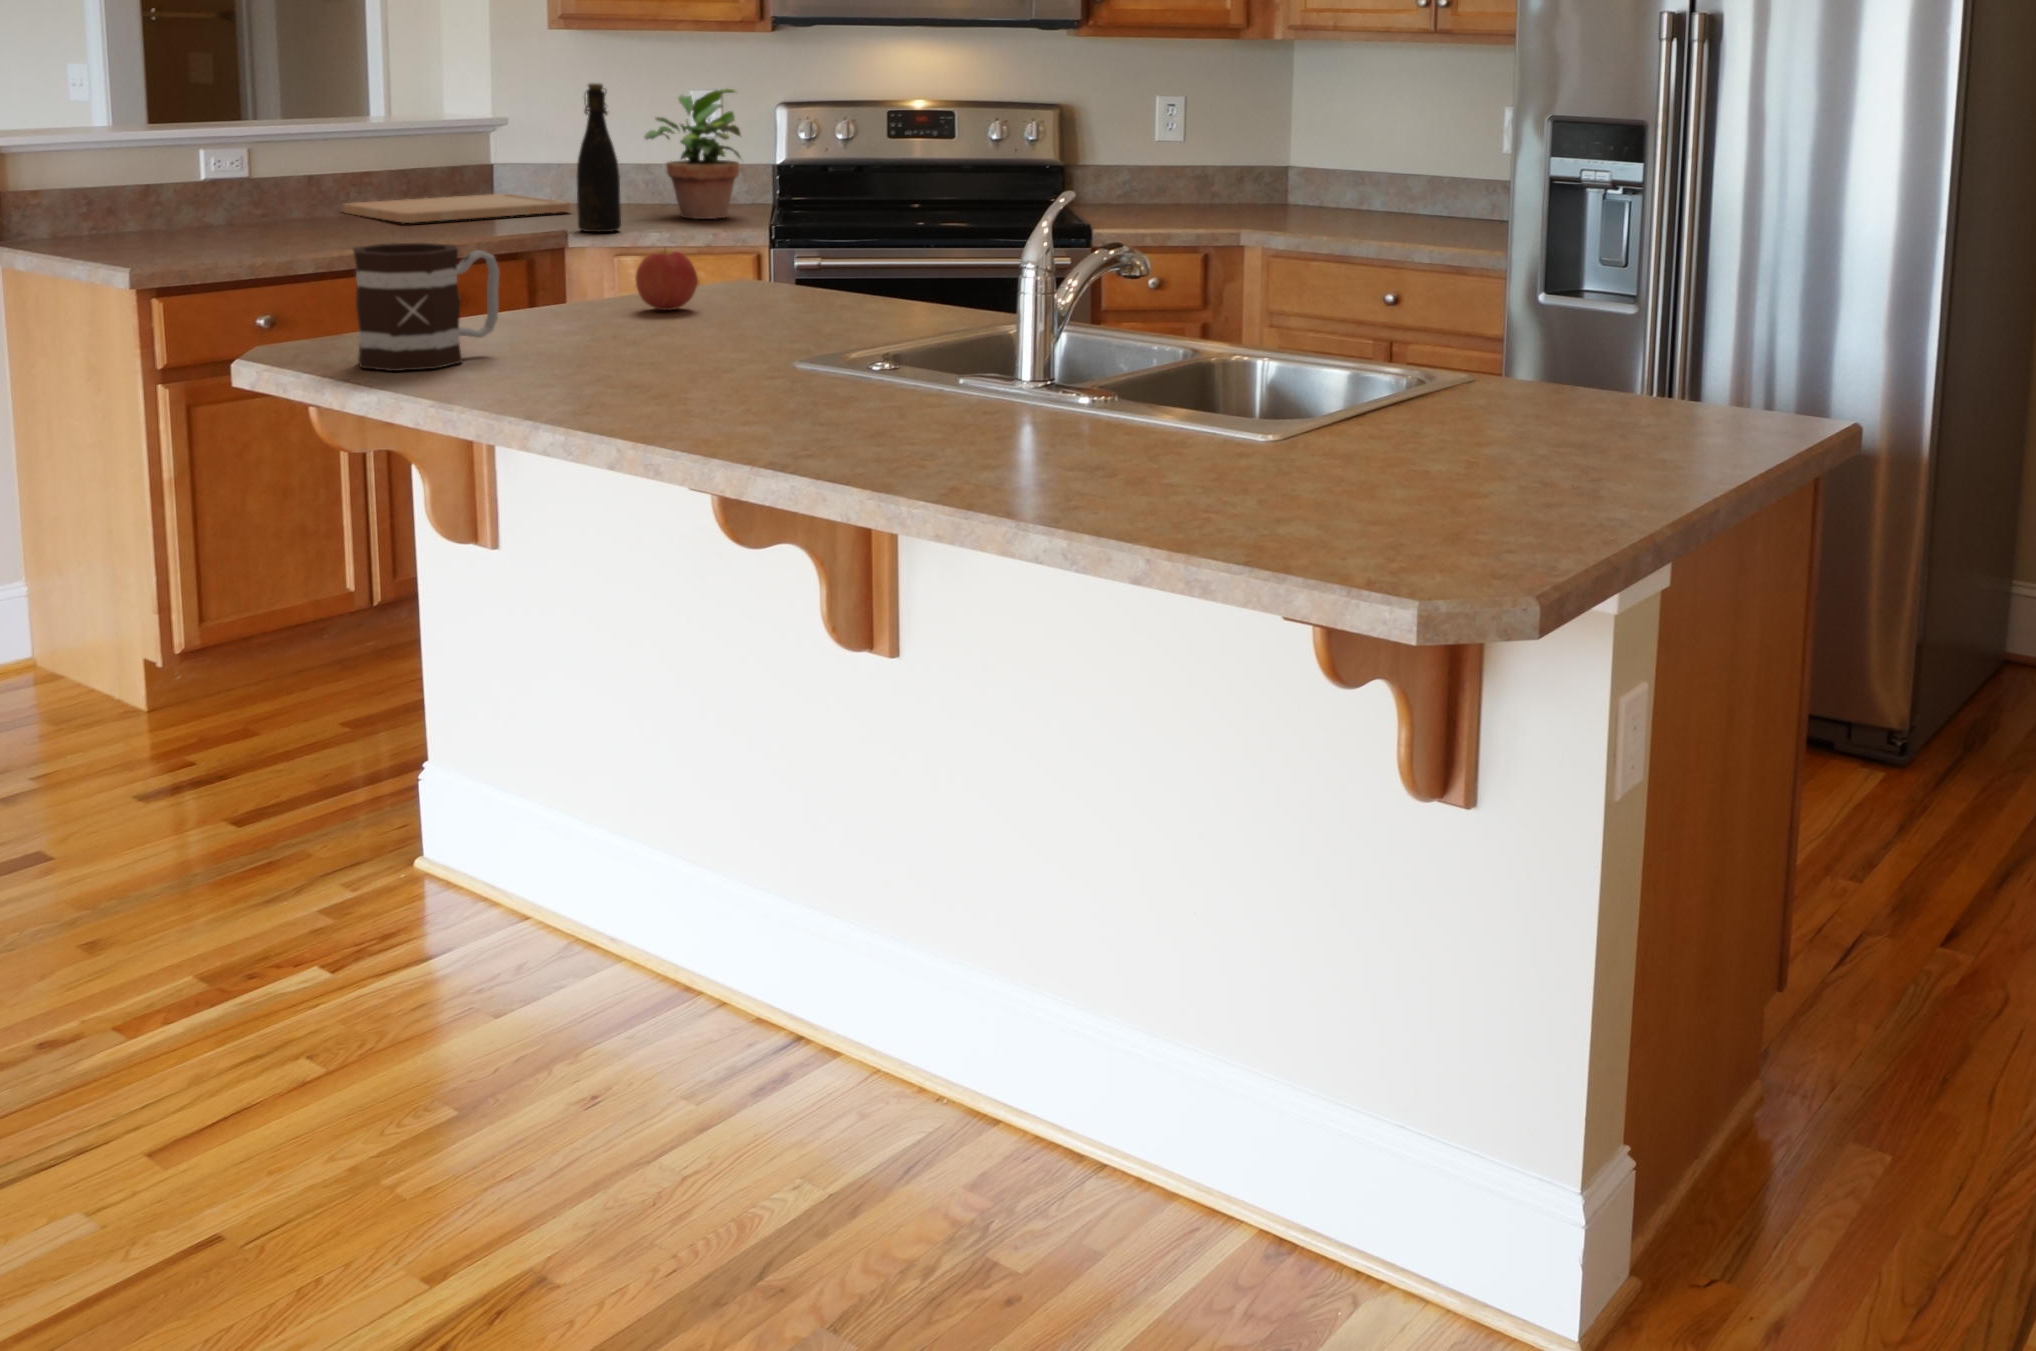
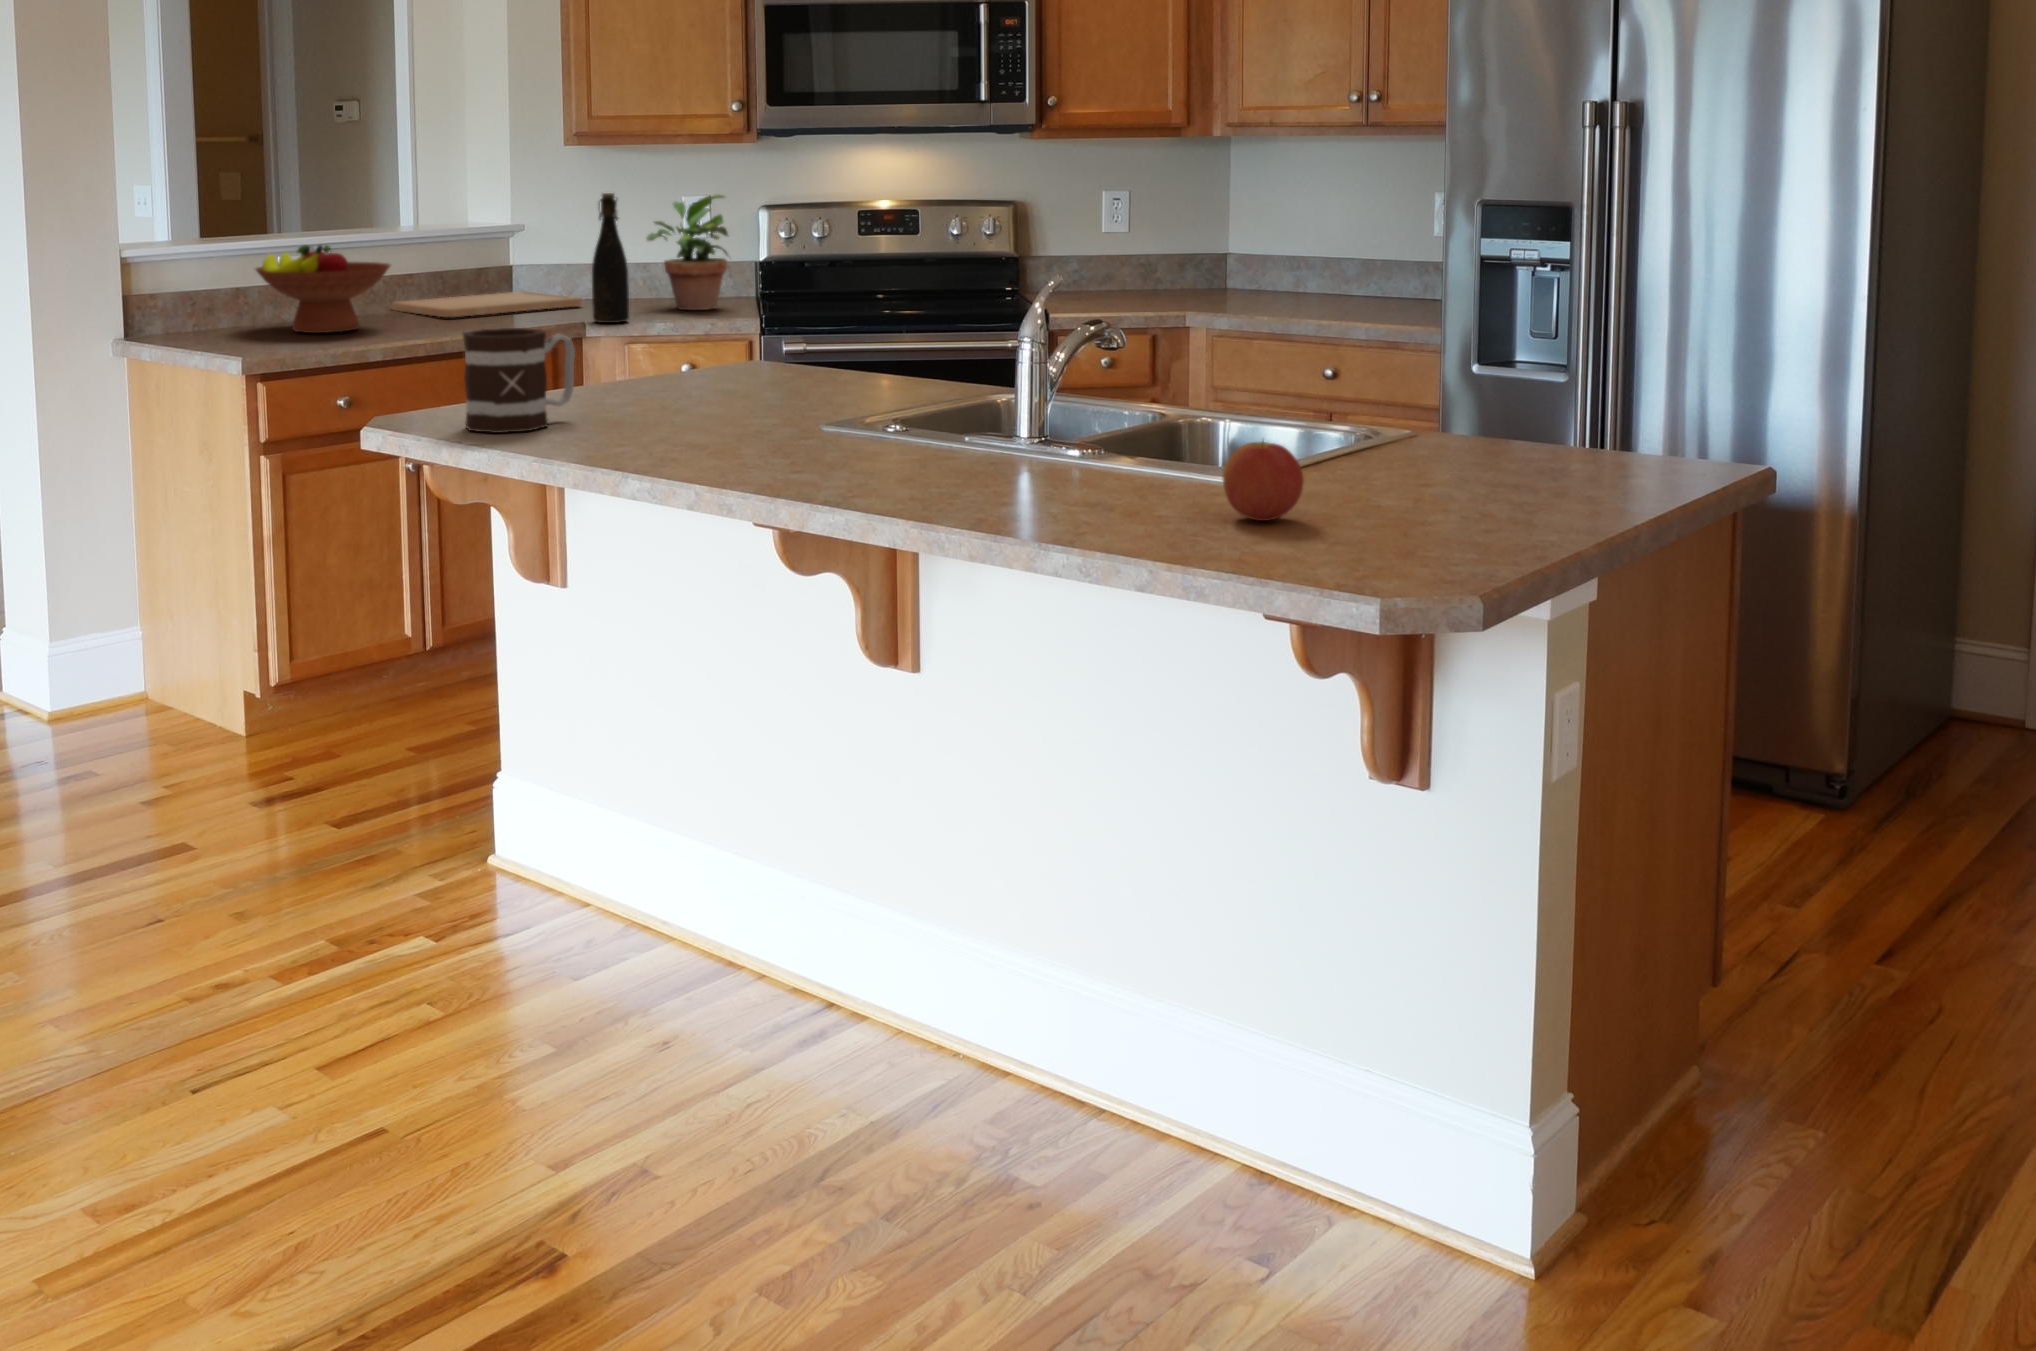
fruit bowl: none [159,135,332,239] -> present [256,245,390,333]
apple: present [635,249,698,310] -> present [1223,441,1304,521]

